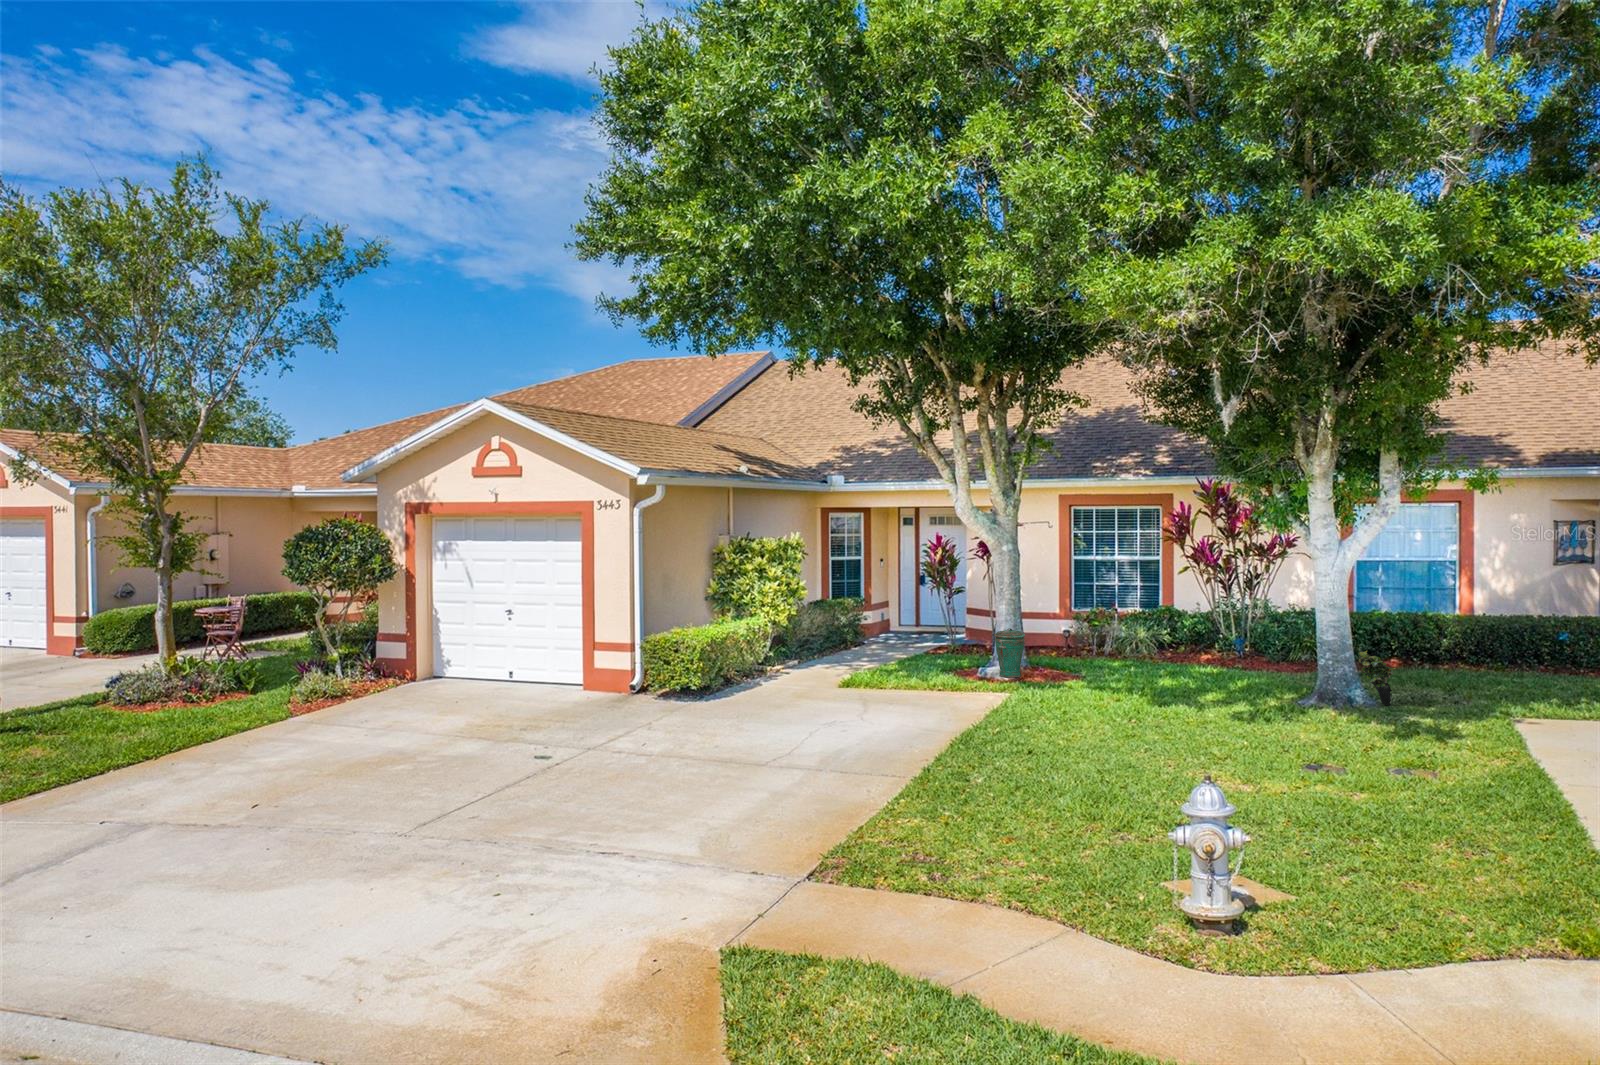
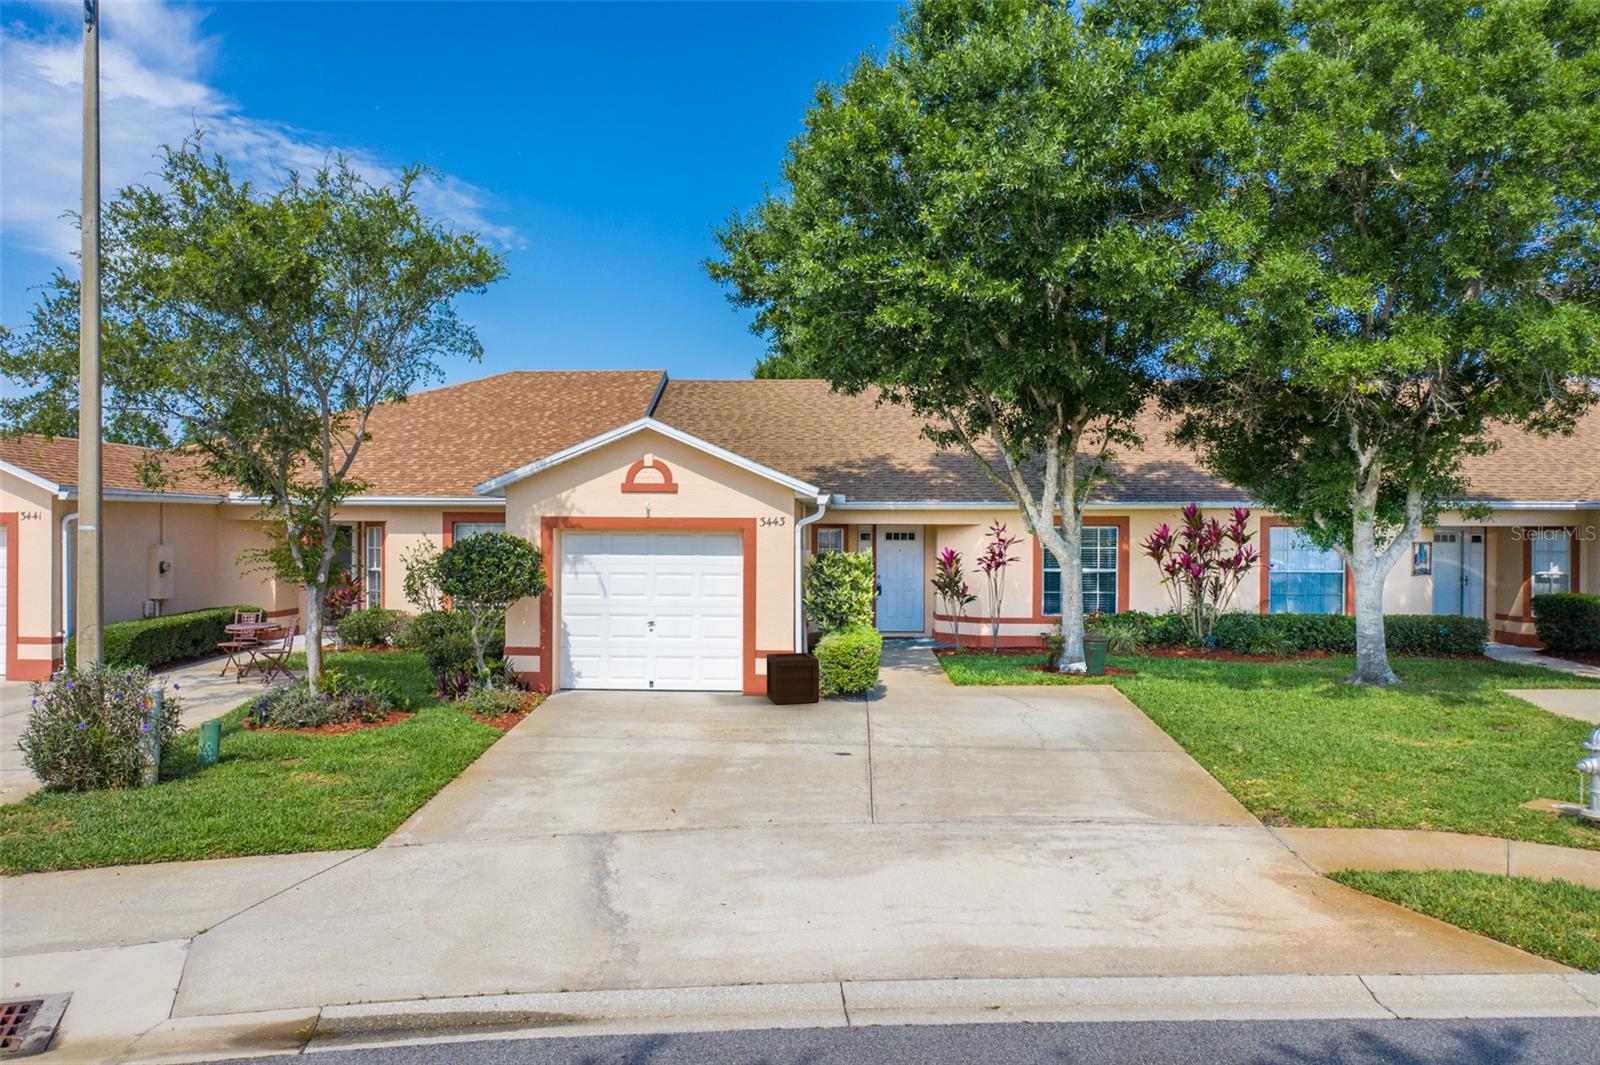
wooden crate: none [592,644,649,699] -> present [767,653,819,705]
potted plant: present [1359,651,1395,705] -> present [1047,635,1067,672]

